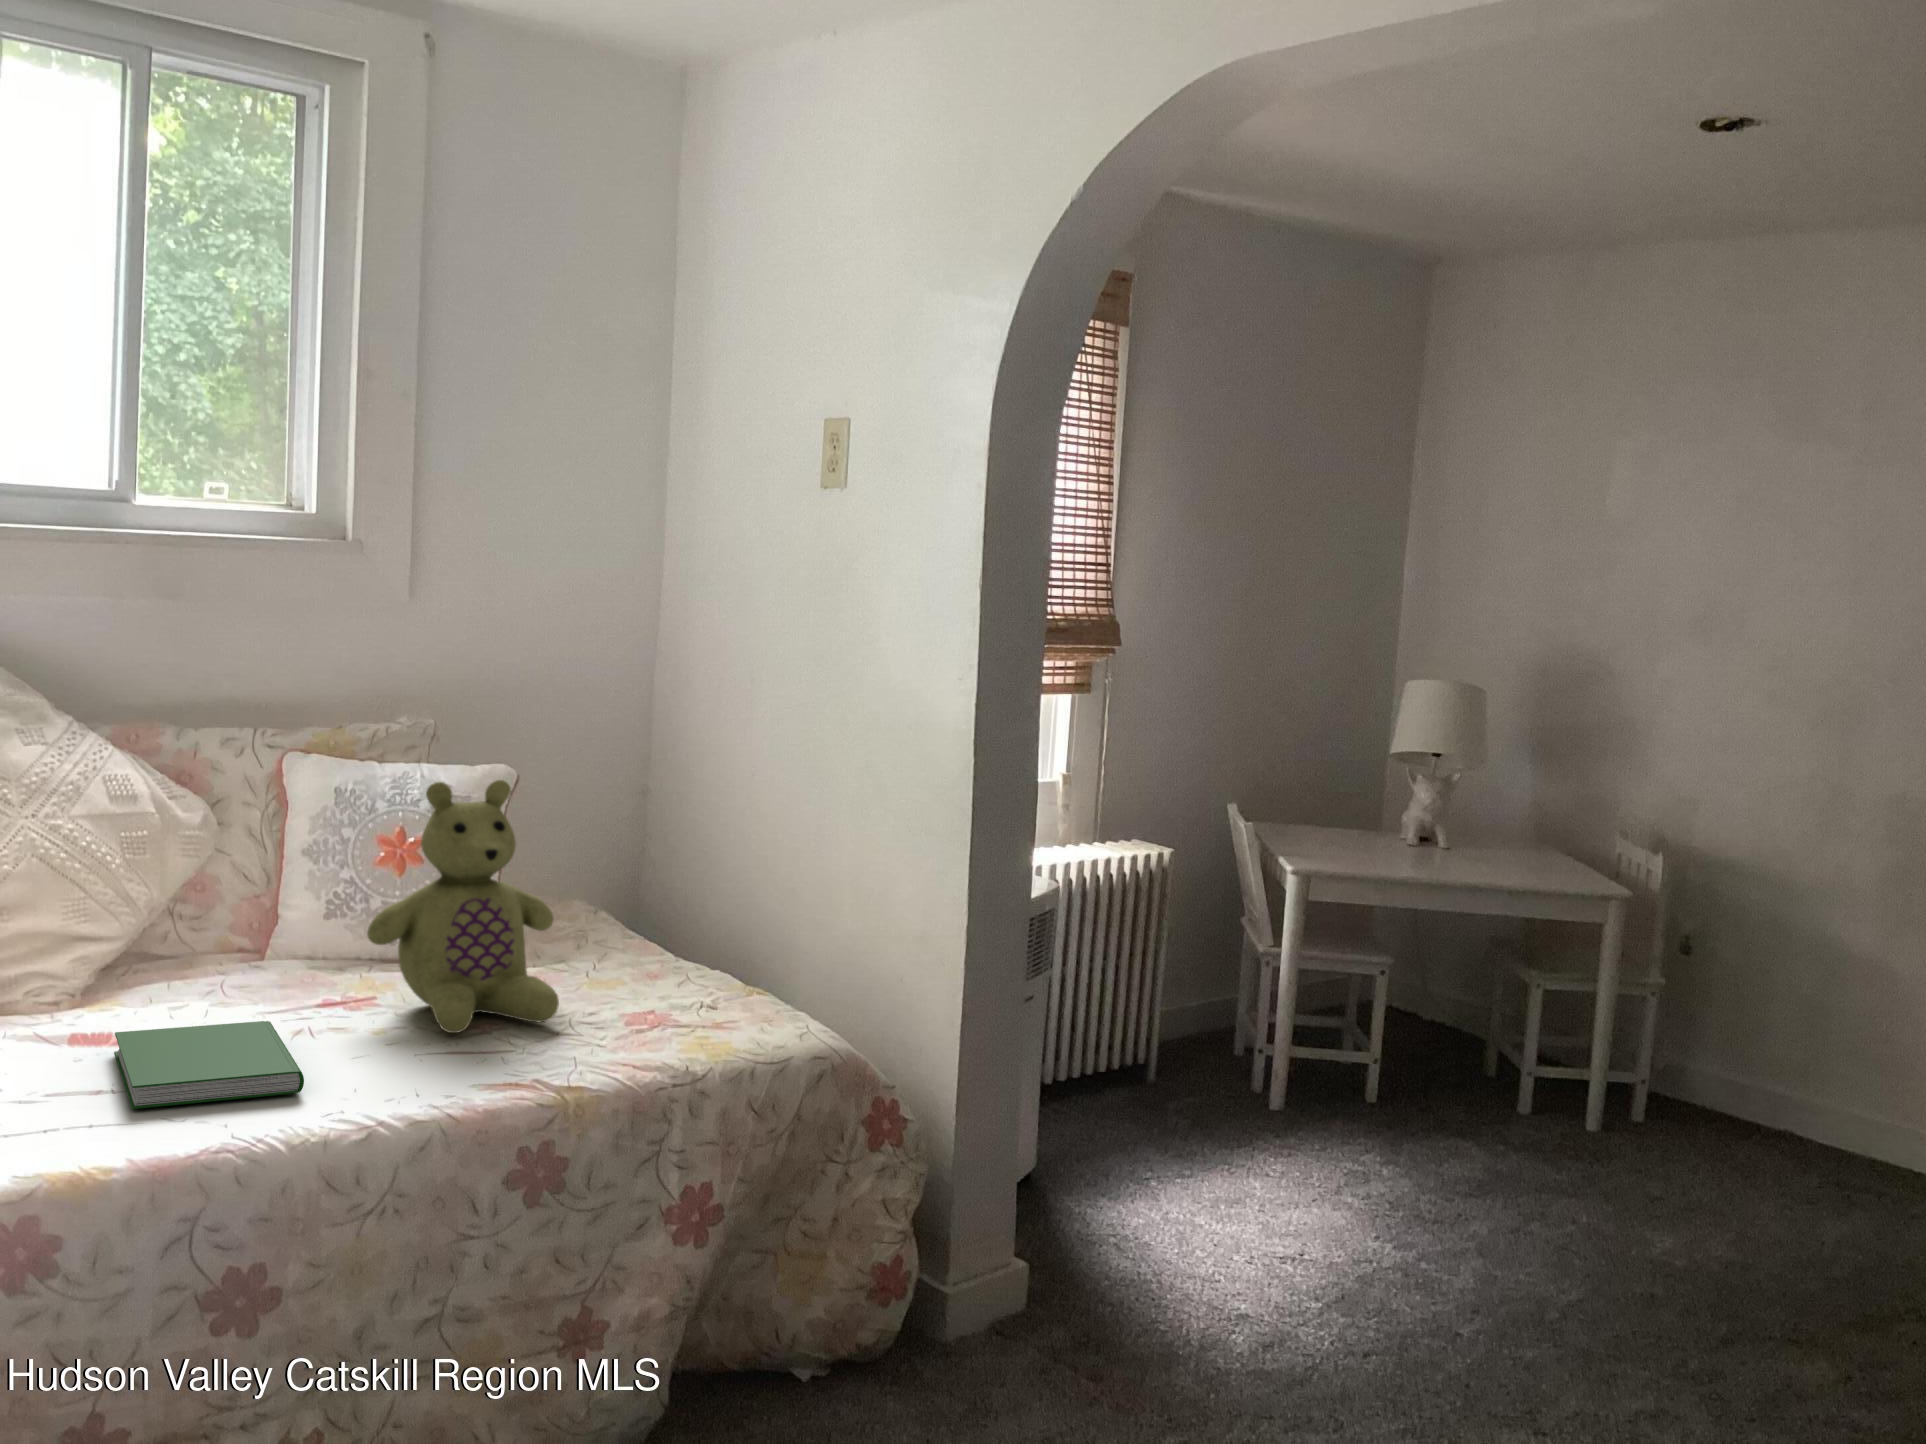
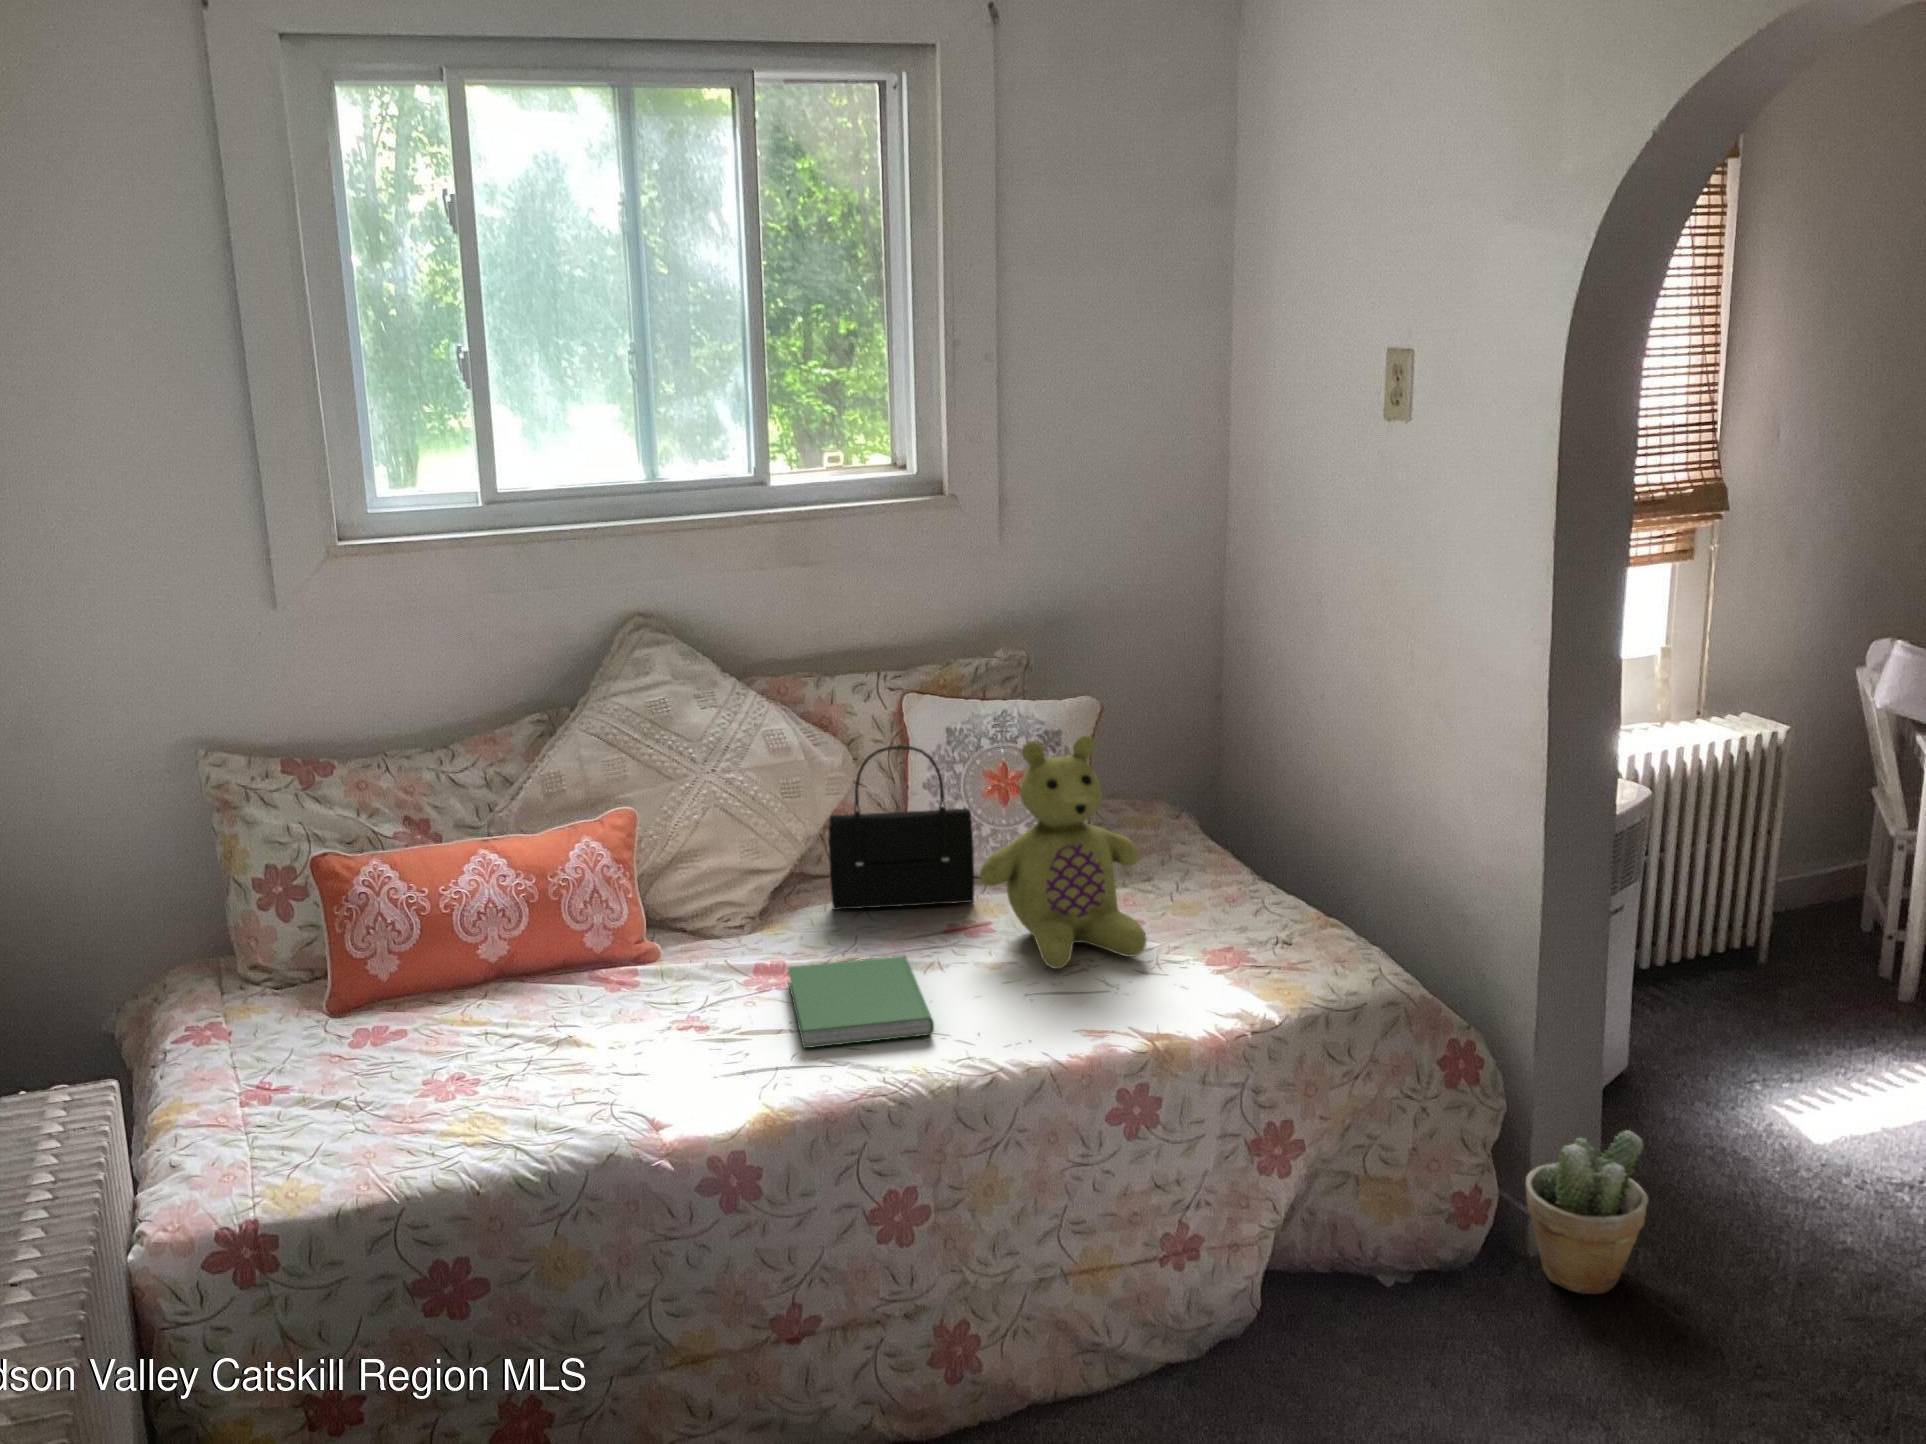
handbag: none [177,793,360,988] -> present [829,746,974,910]
potted plant: none [947,1192,1064,1367] -> present [1526,1130,1648,1294]

